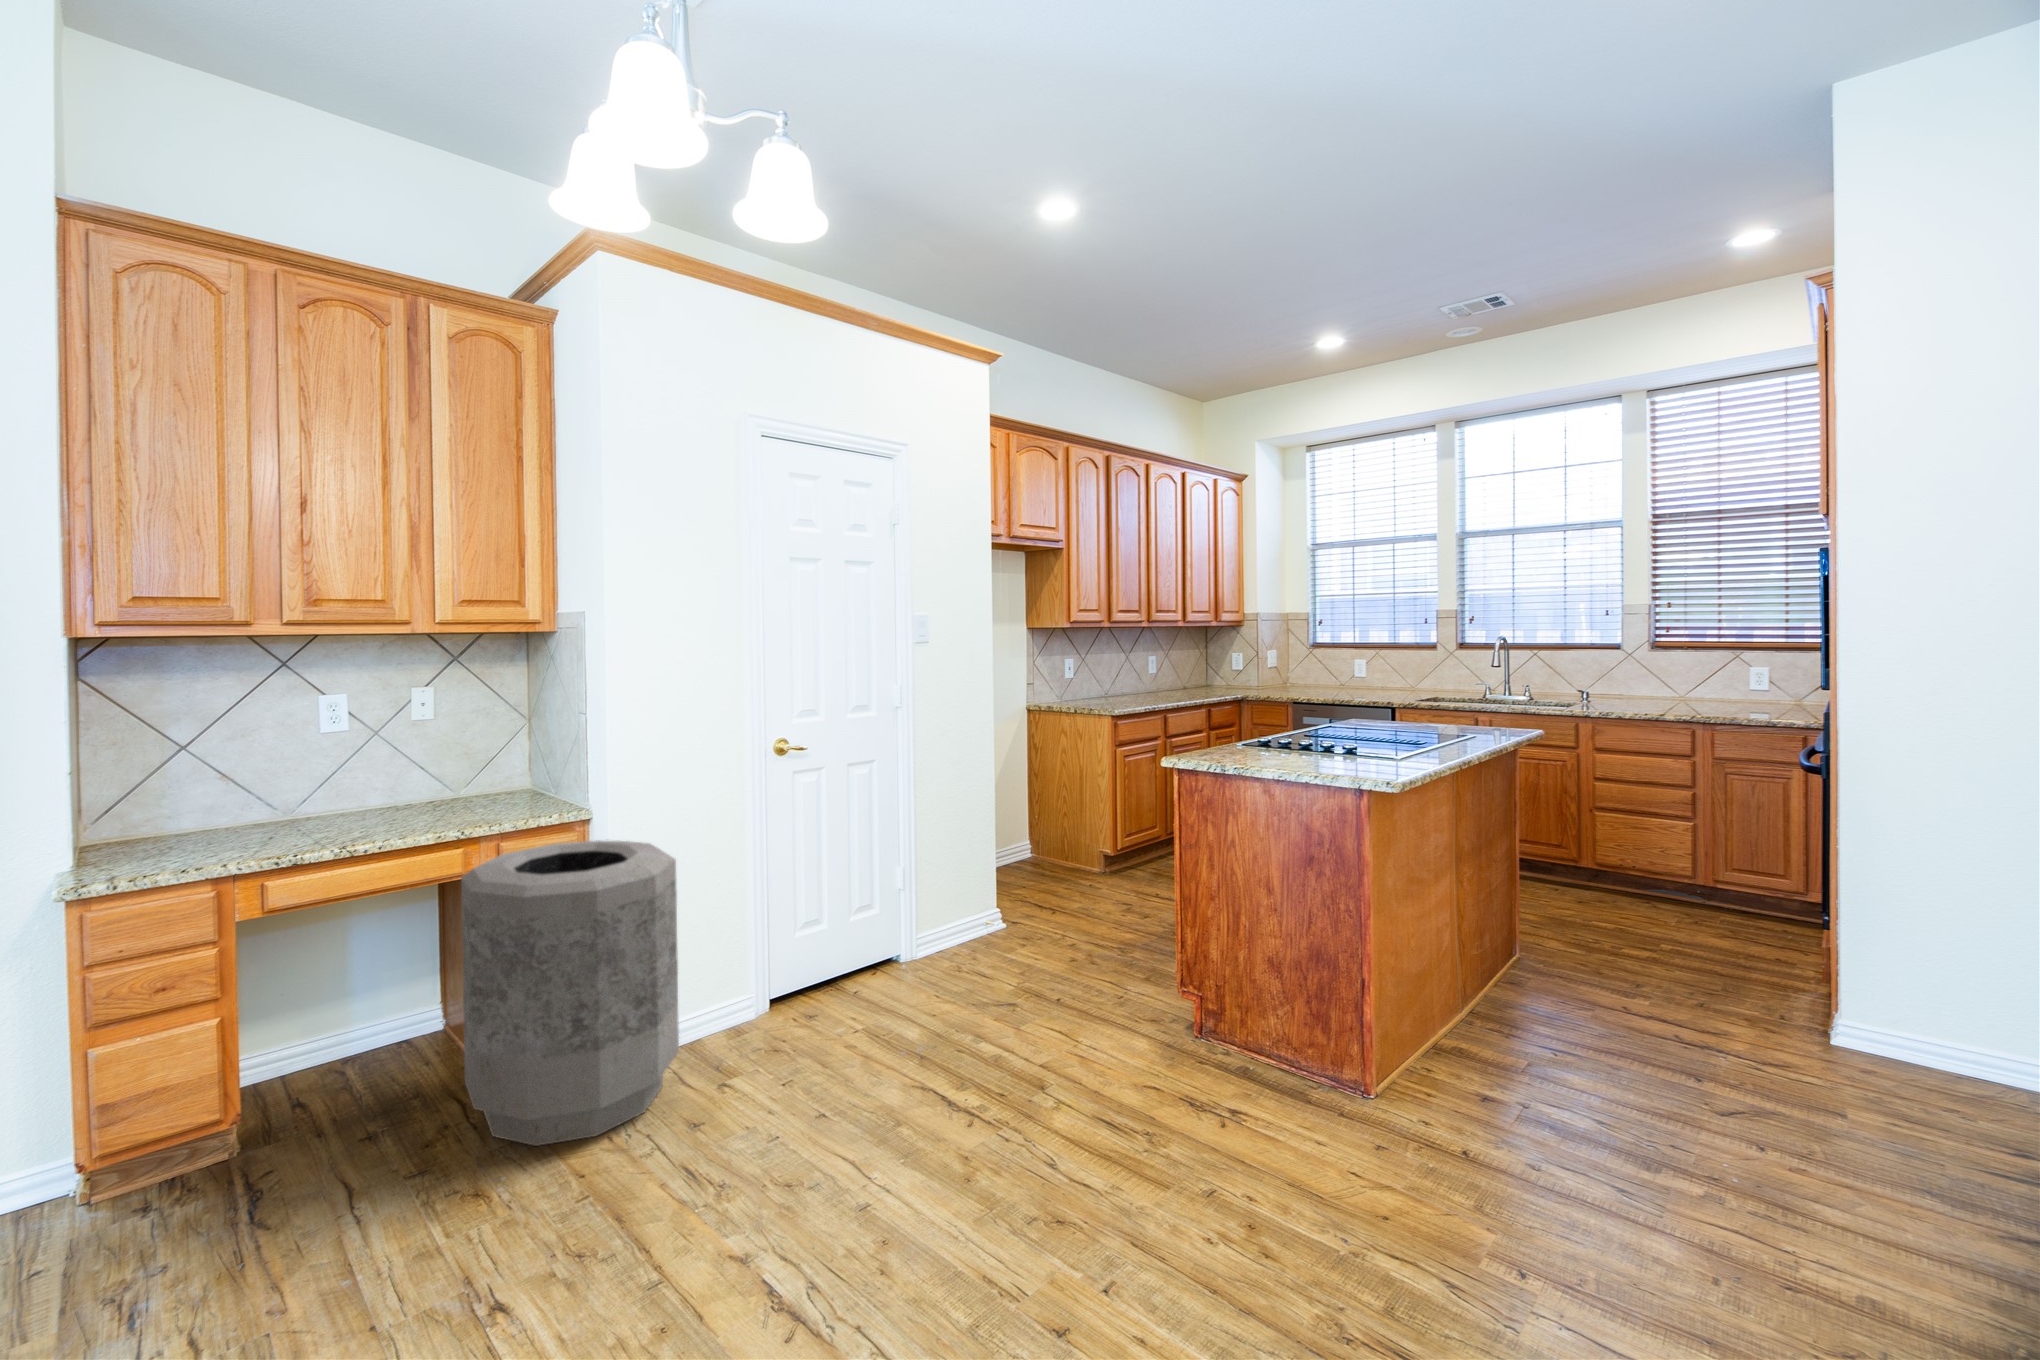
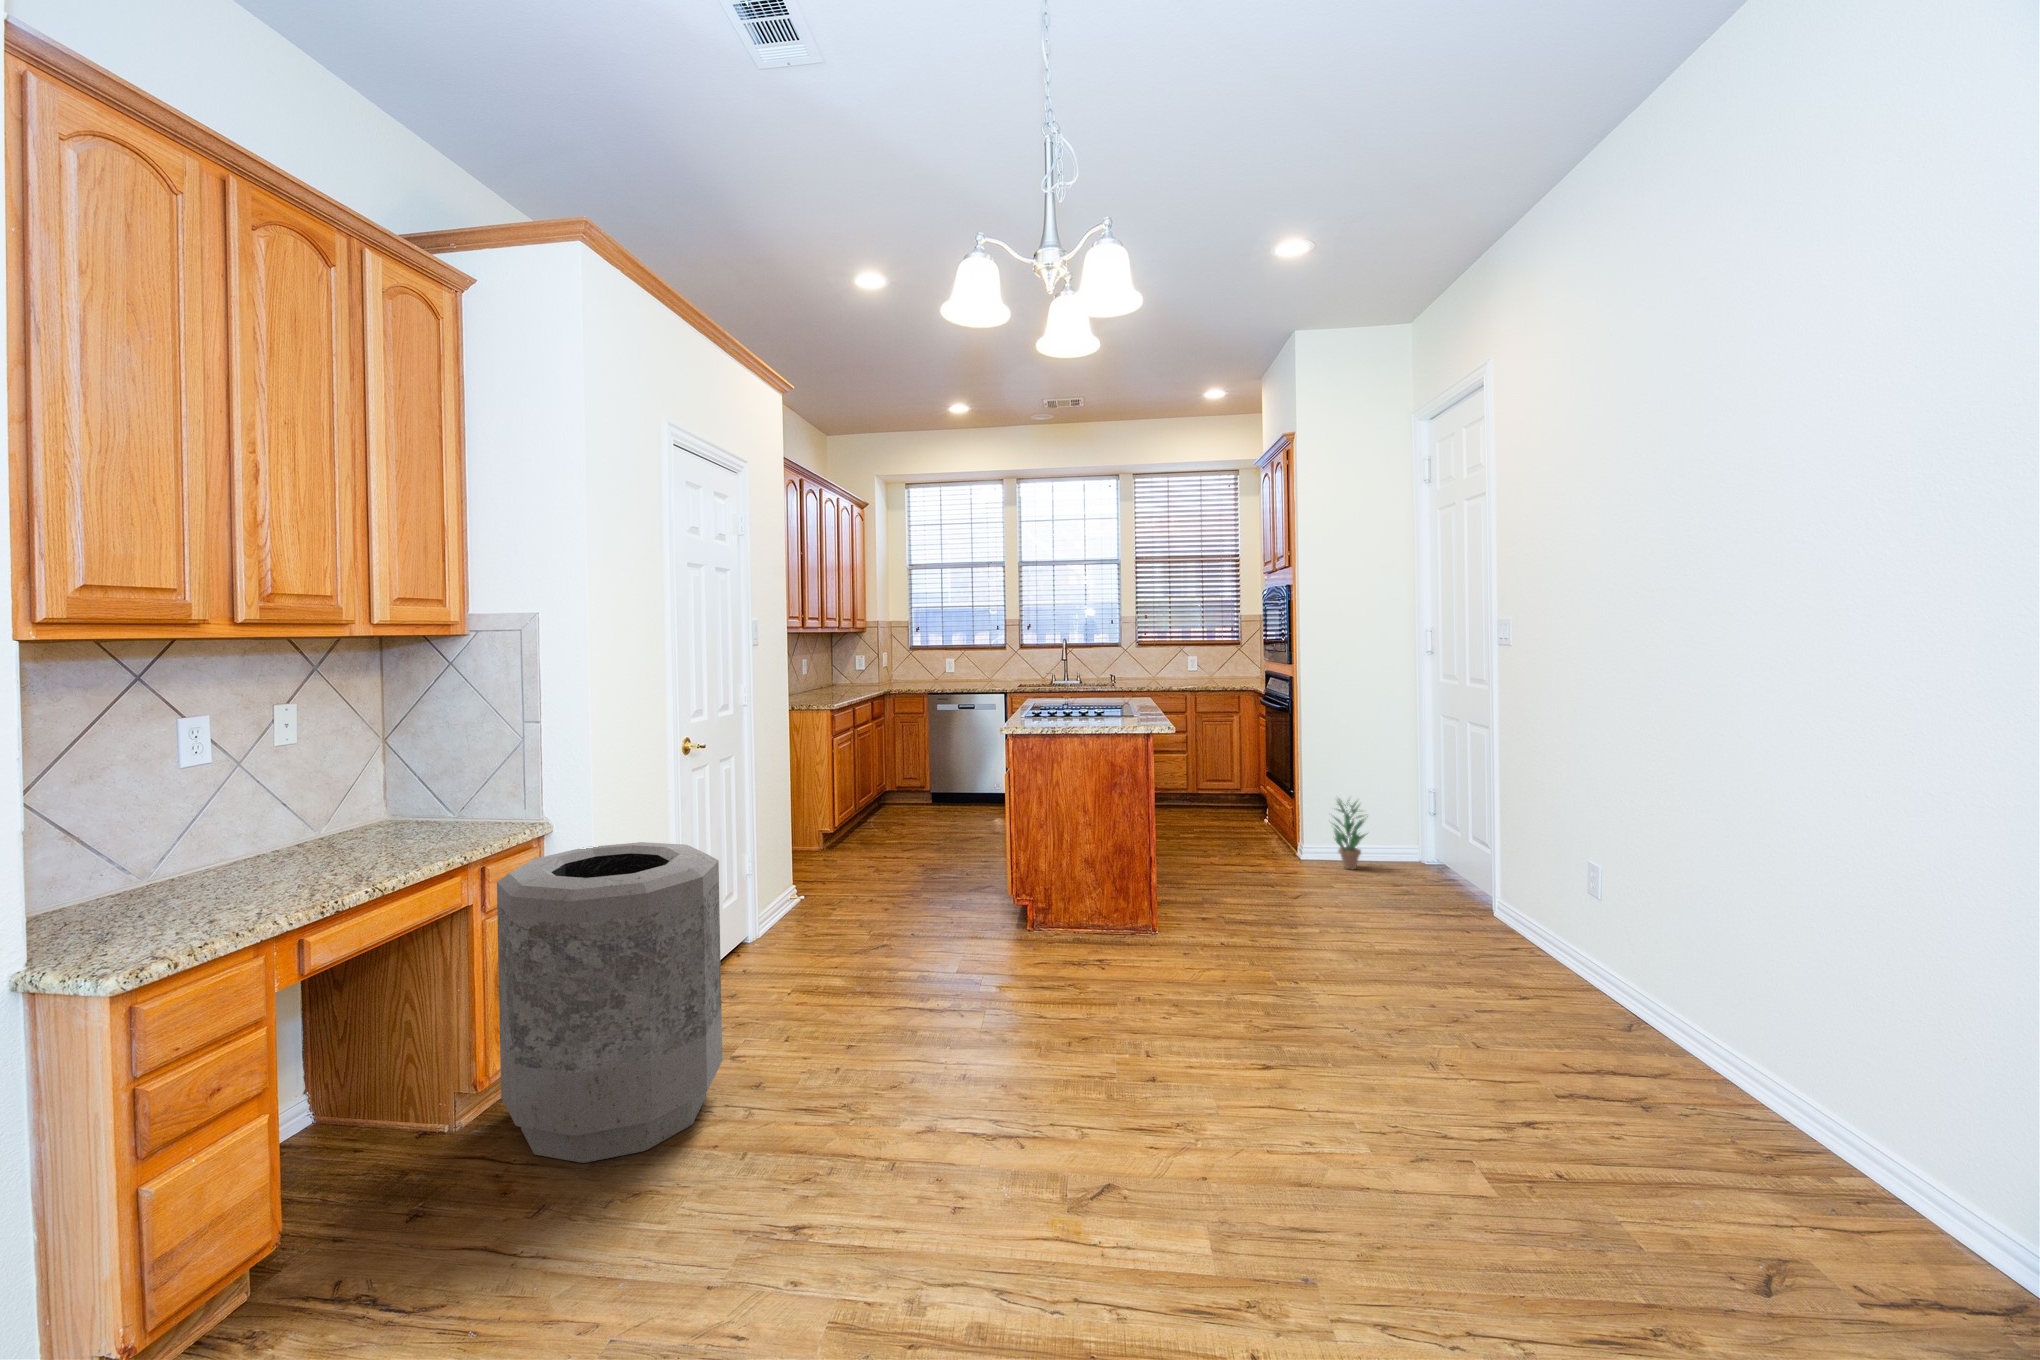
potted plant: none [1875,947,1983,1095] -> present [1334,799,1368,869]

